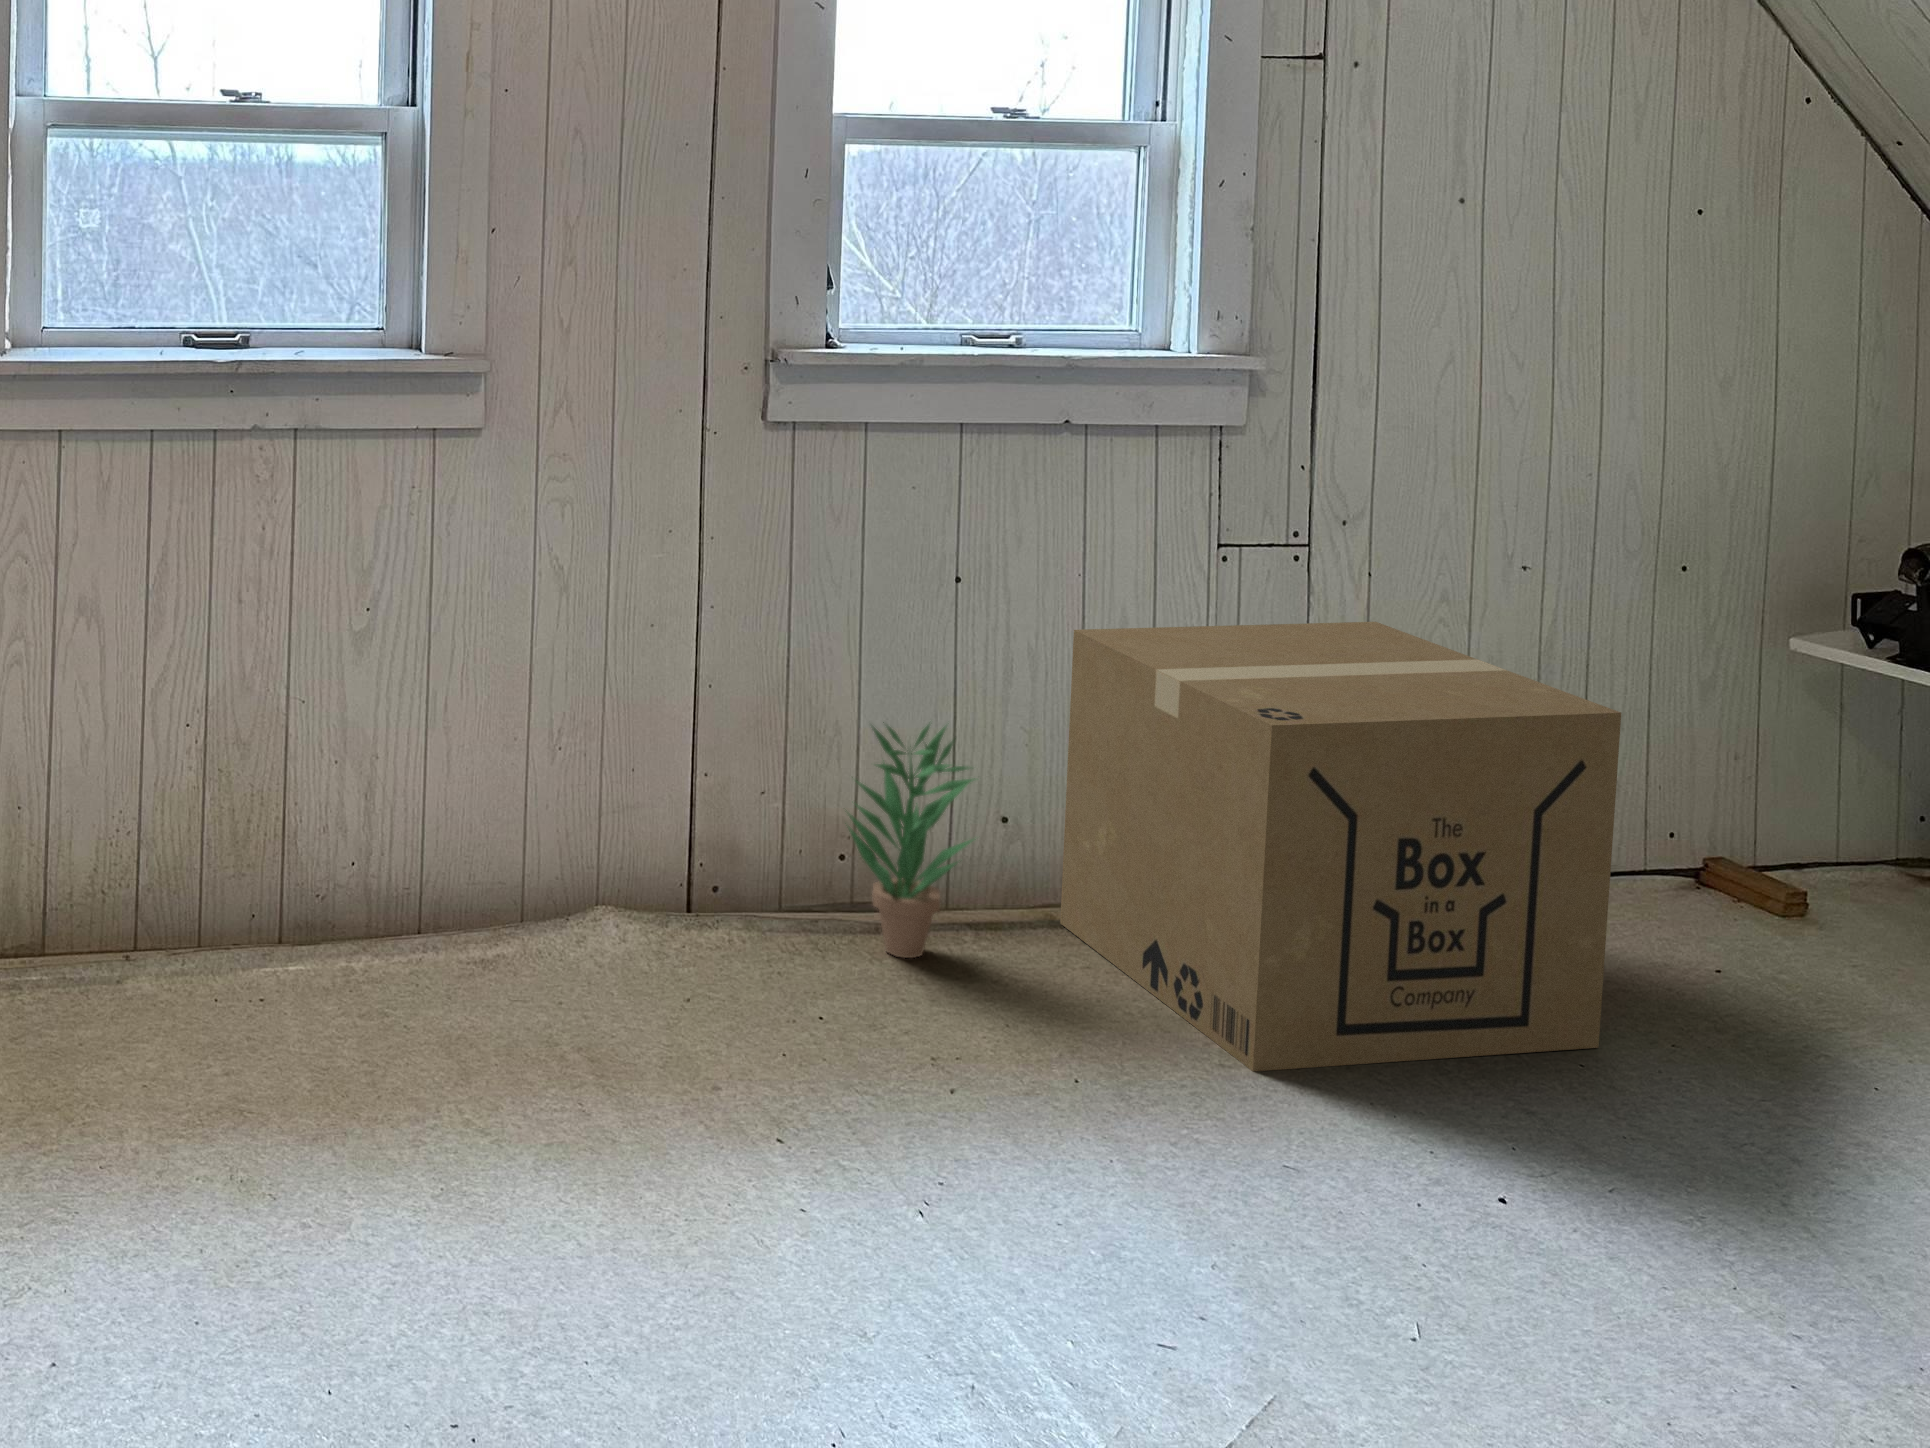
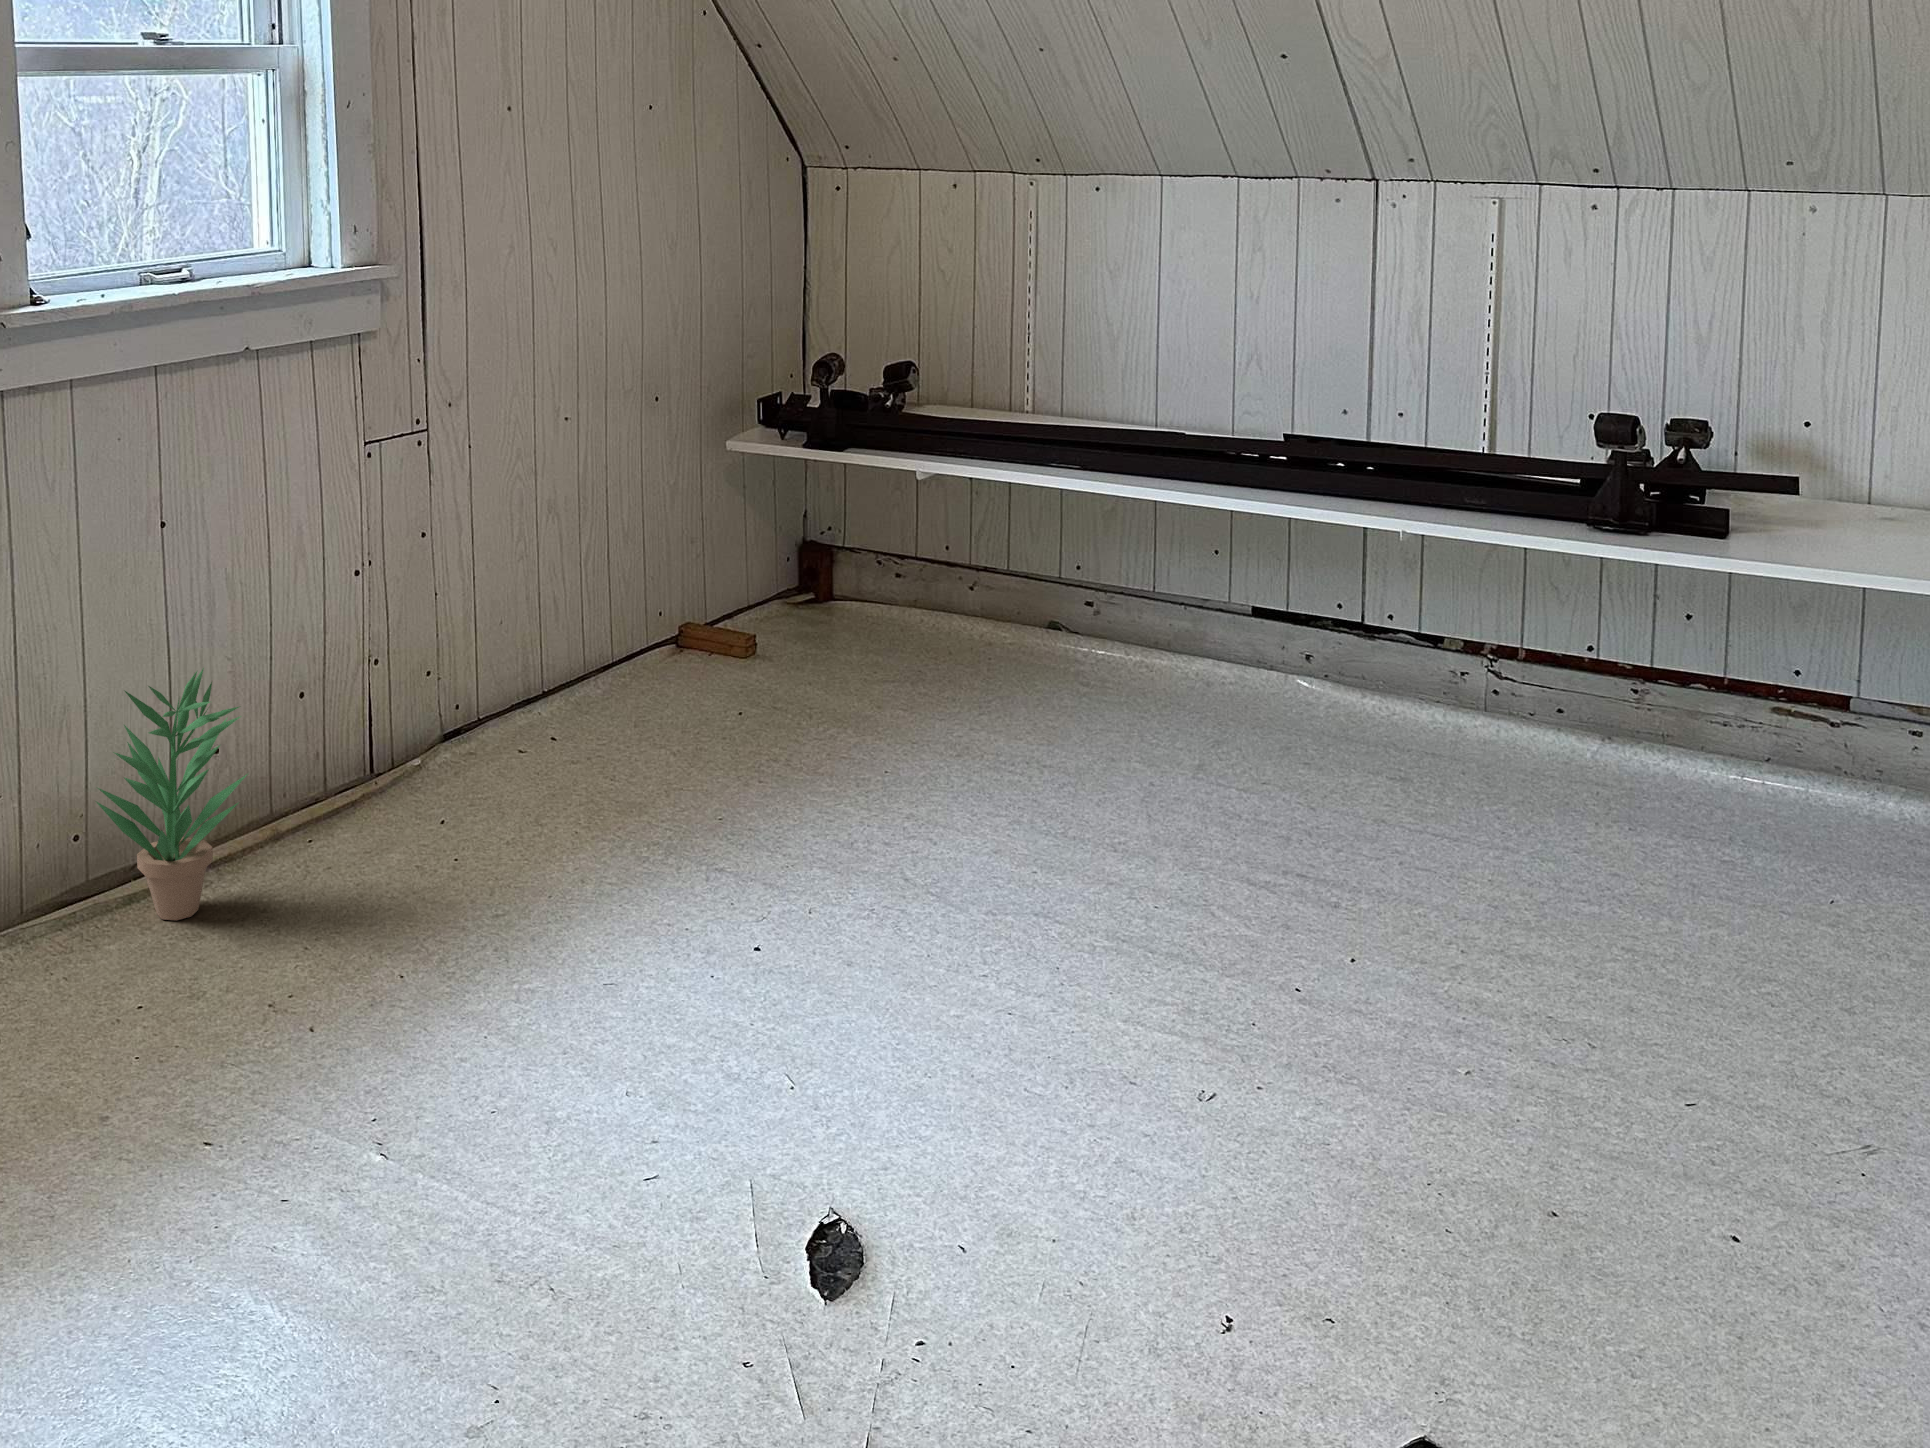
cardboard box: present [1060,622,1621,1072] -> none [277,484,737,907]

